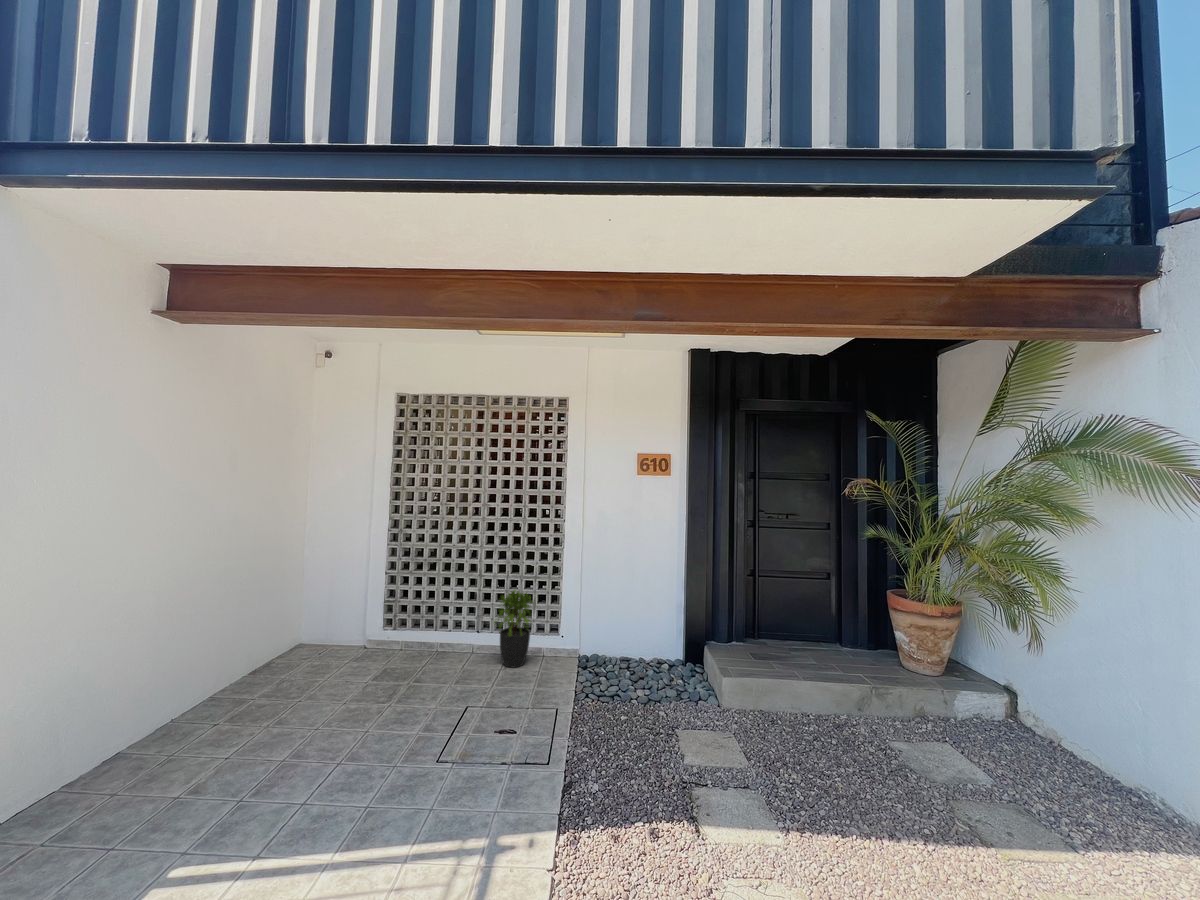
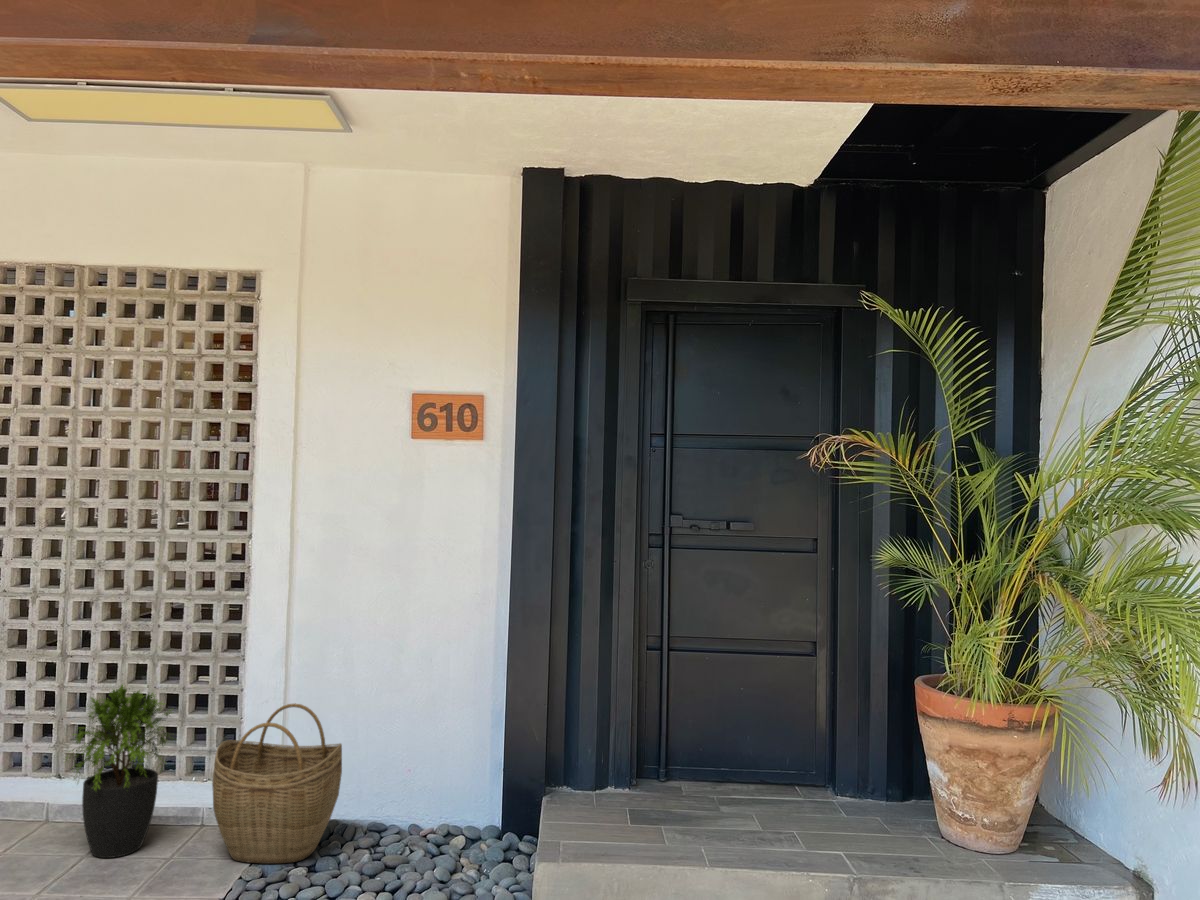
woven basket: none [558,599,613,672] -> present [212,703,342,864]

